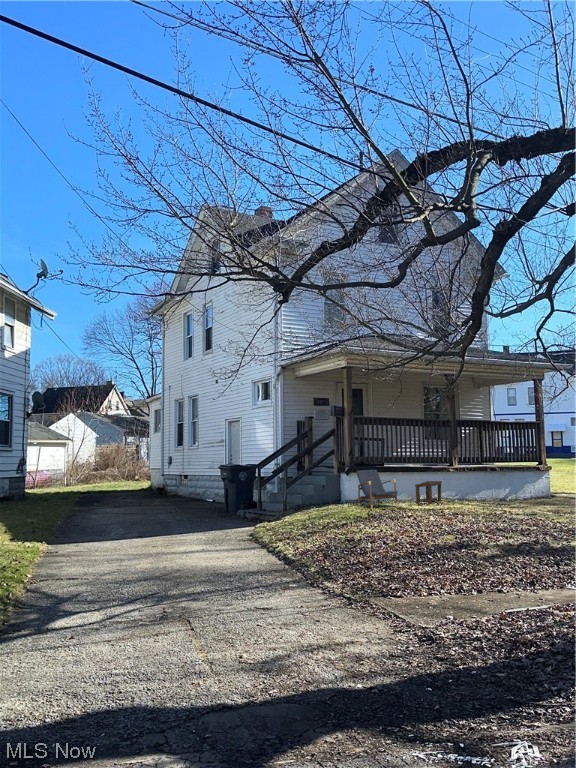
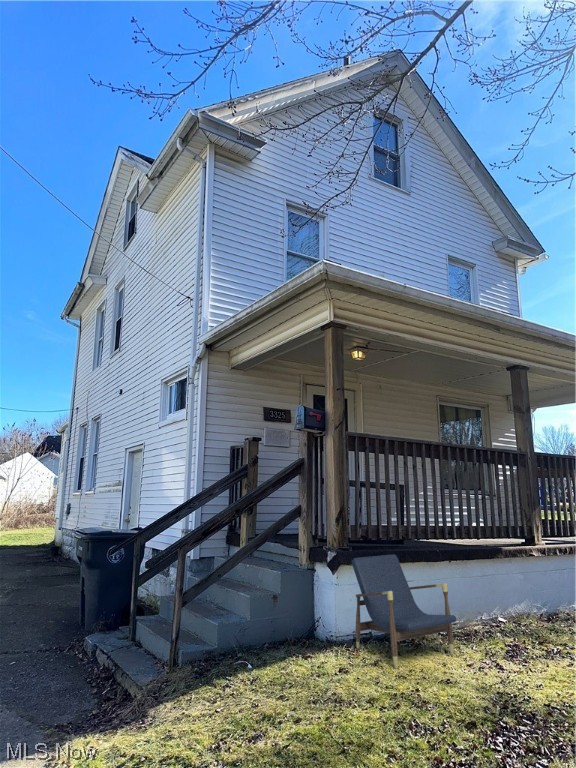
bench: present [415,481,442,504] -> none [480,577,527,640]

